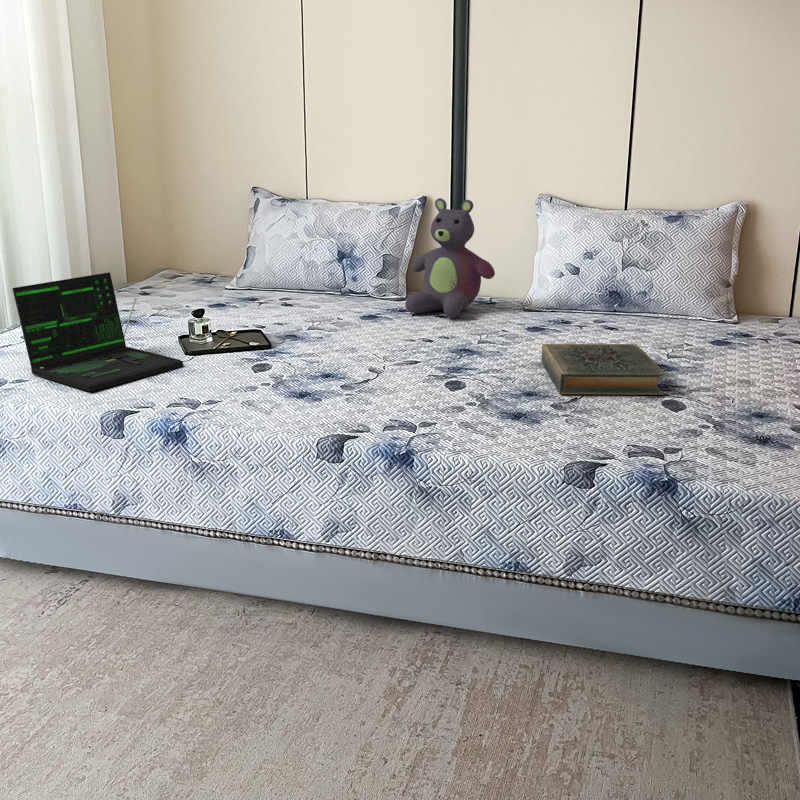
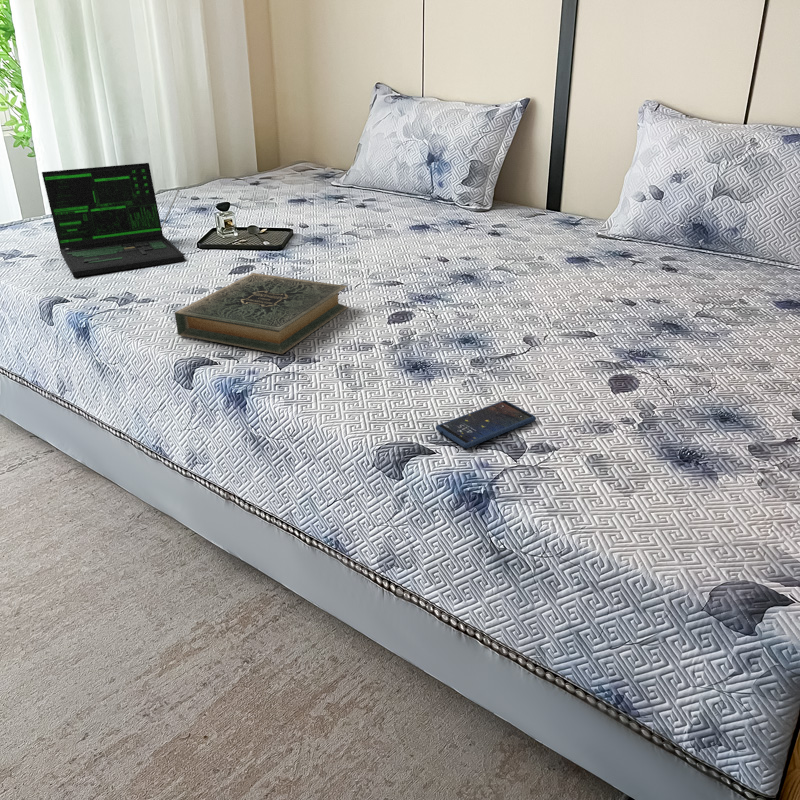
stuffed bear: present [405,198,495,318] -> none [461,100,561,236]
hardback book: present [541,344,667,395] -> present [175,273,348,354]
smartphone: none [593,426,651,457] -> present [436,400,536,448]

